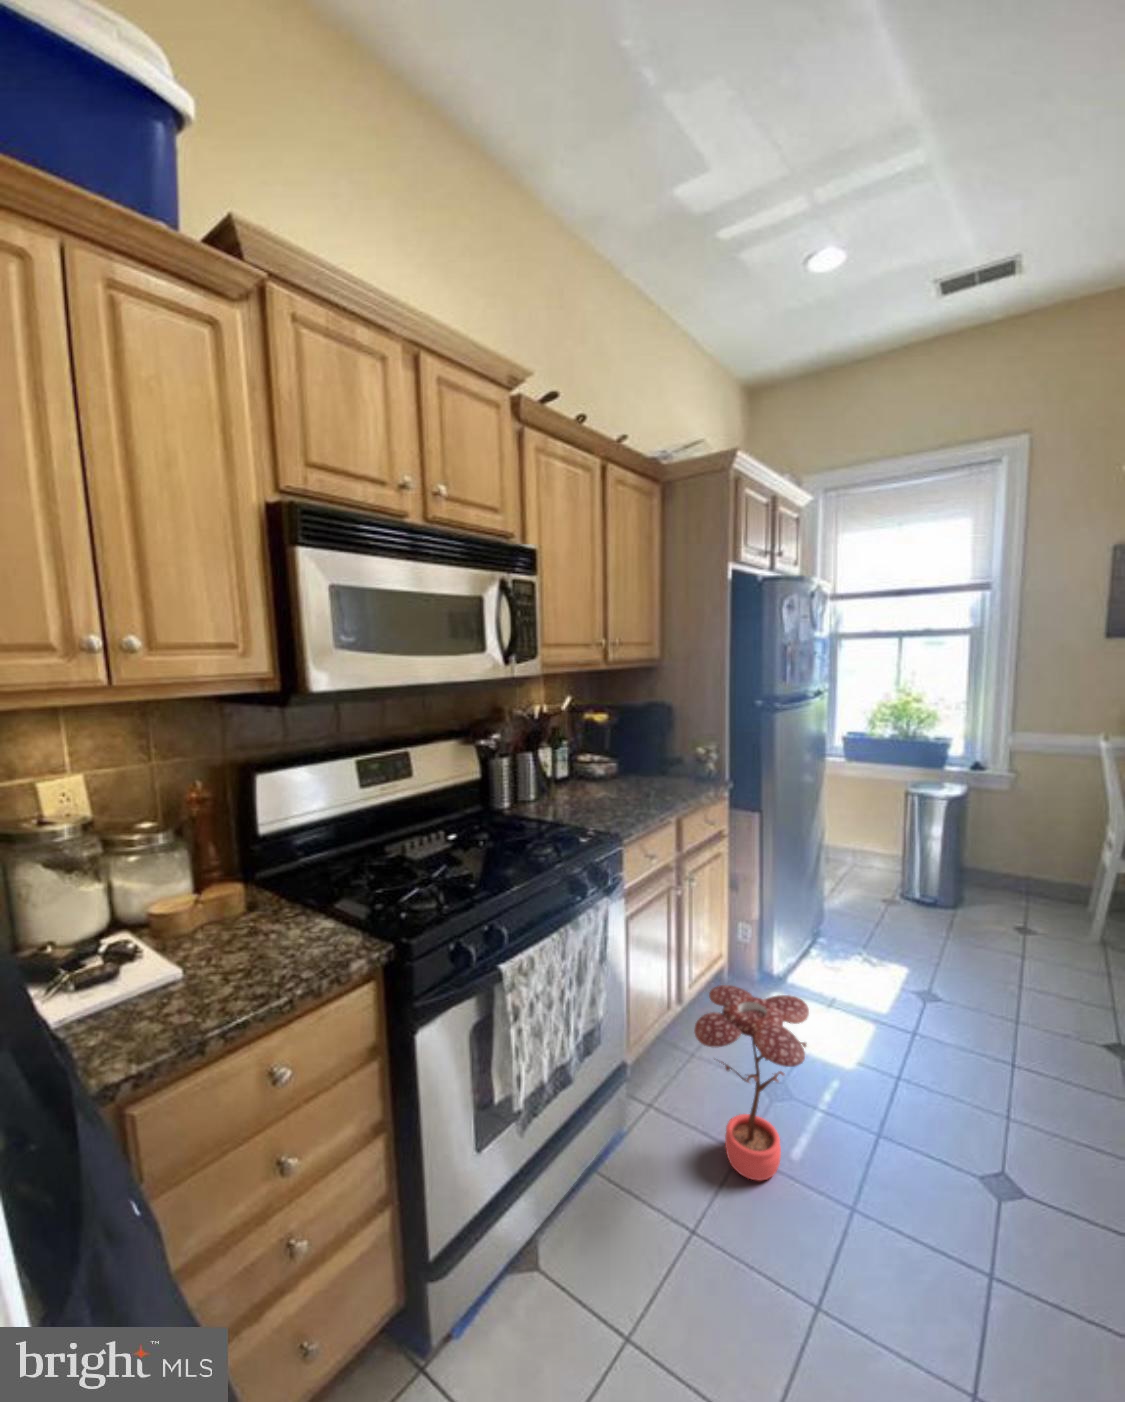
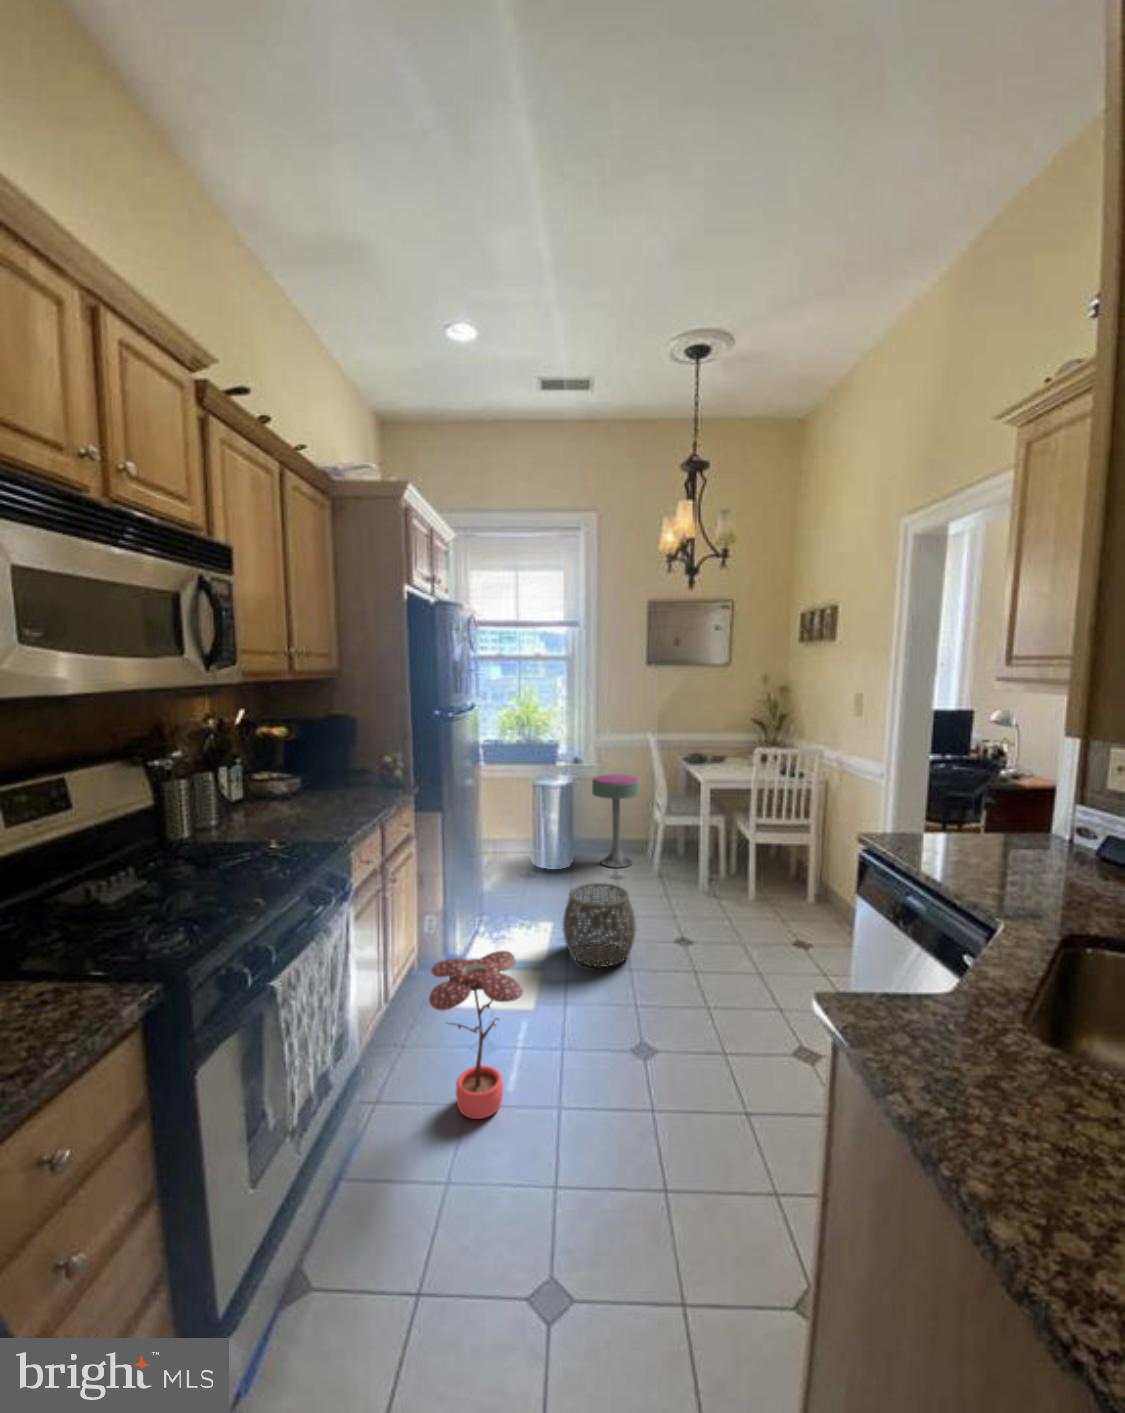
bar stool: none [994,793,1075,920] -> present [592,774,639,868]
woven basket: none [911,936,1027,1057] -> present [562,883,636,967]

